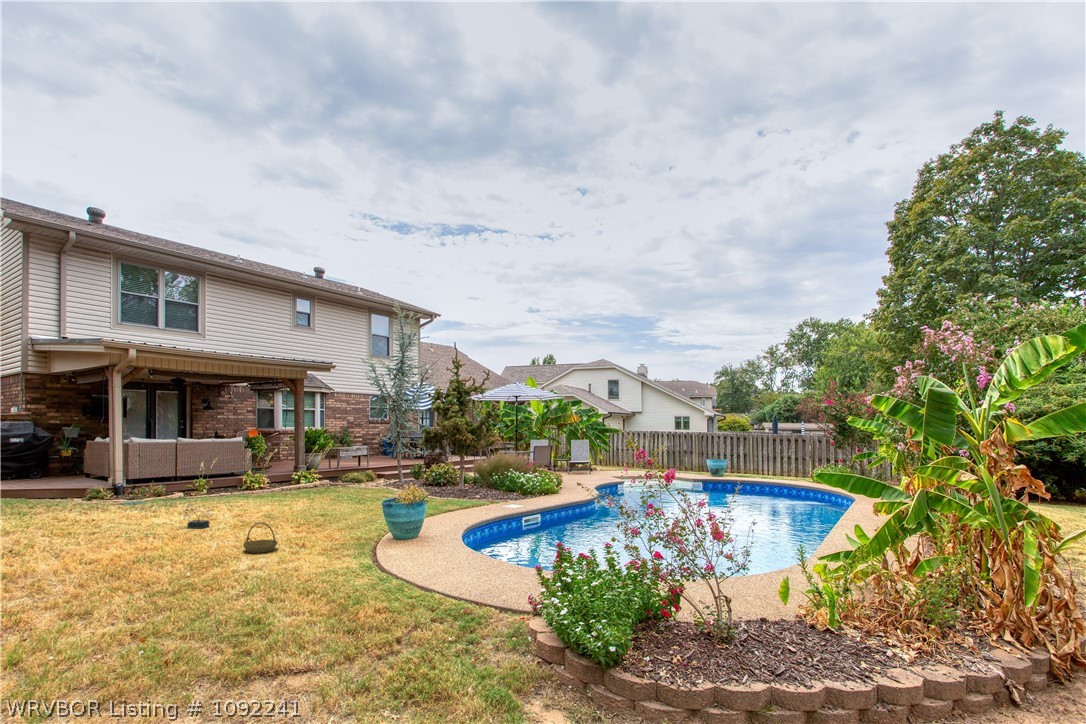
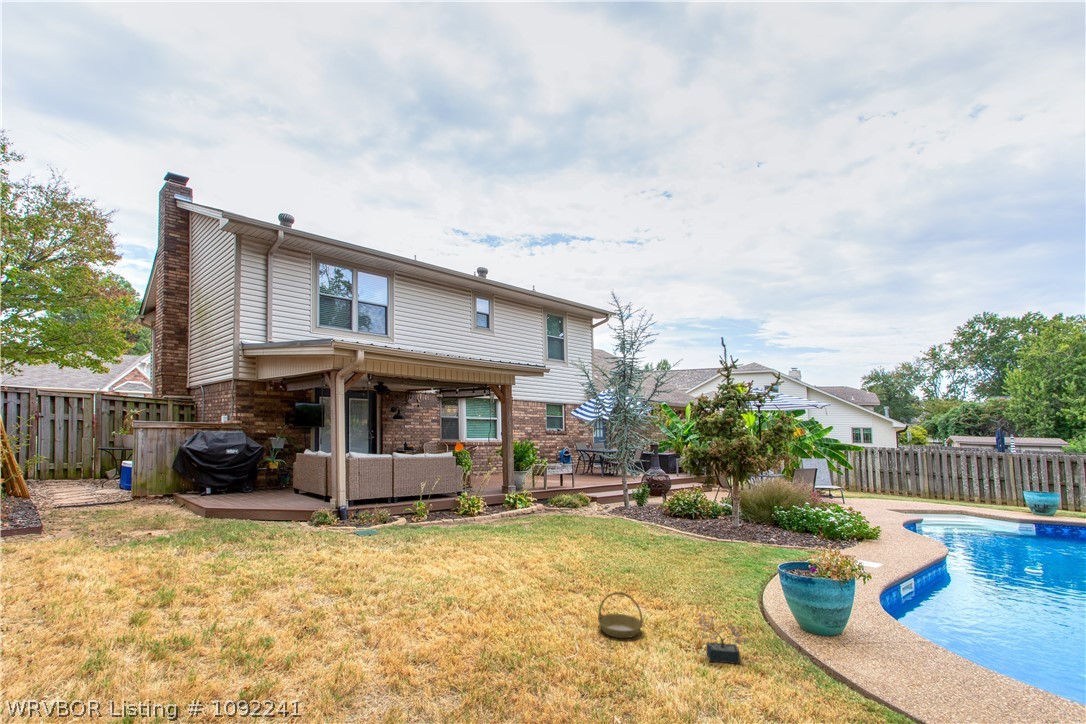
decorative plant: present [184,504,211,529] -> present [695,614,747,664]

